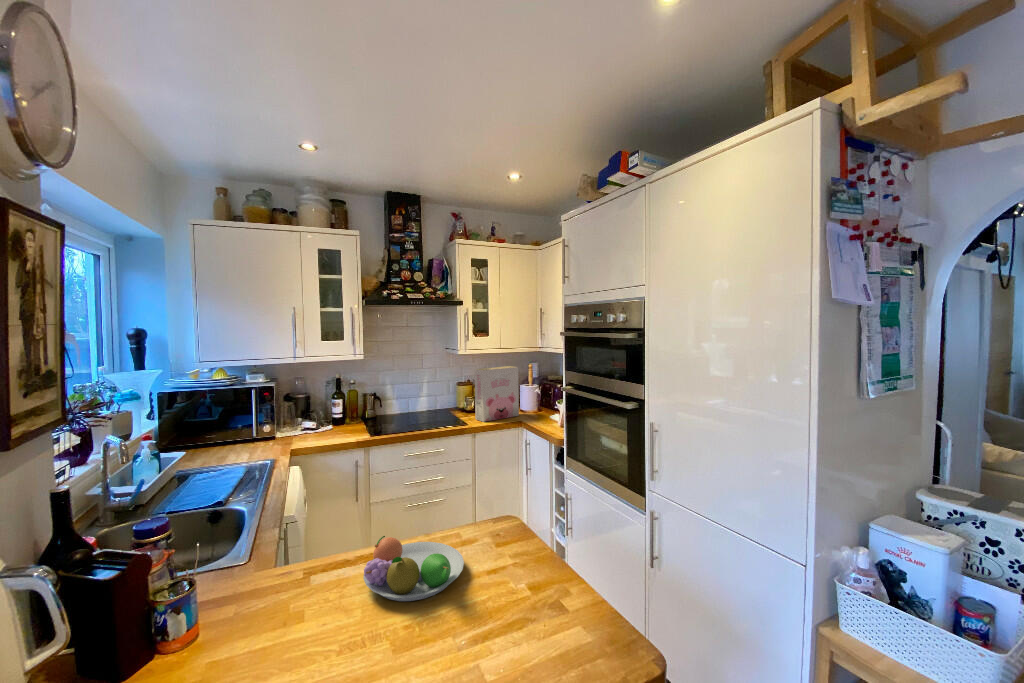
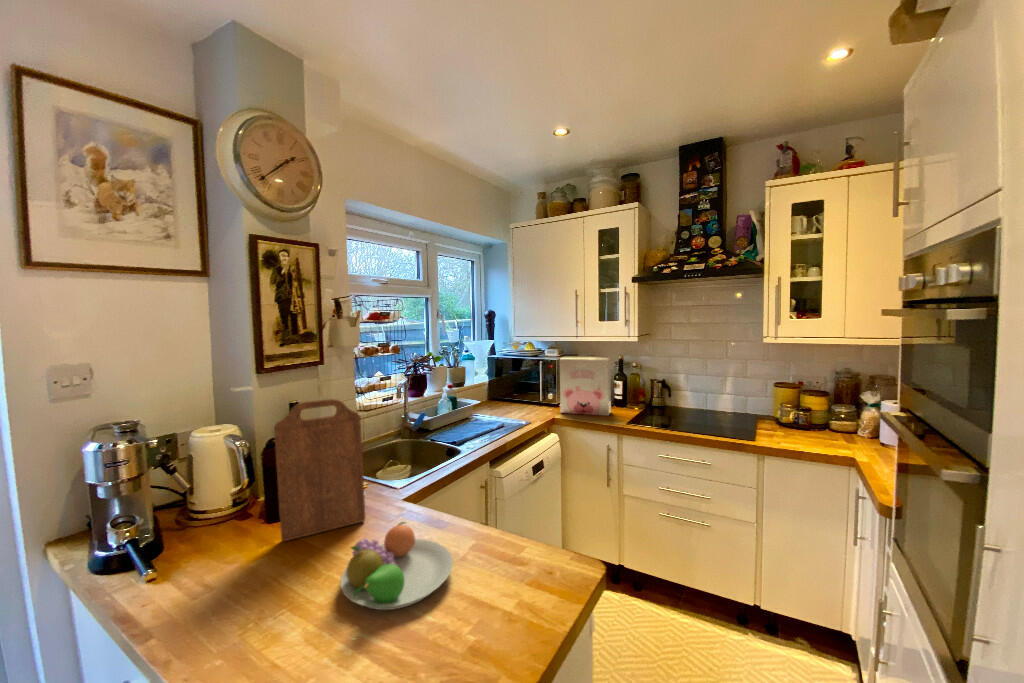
cereal box: present [475,366,519,422] -> present [560,356,611,416]
cutting board: none [211,439,288,640] -> present [274,399,366,541]

